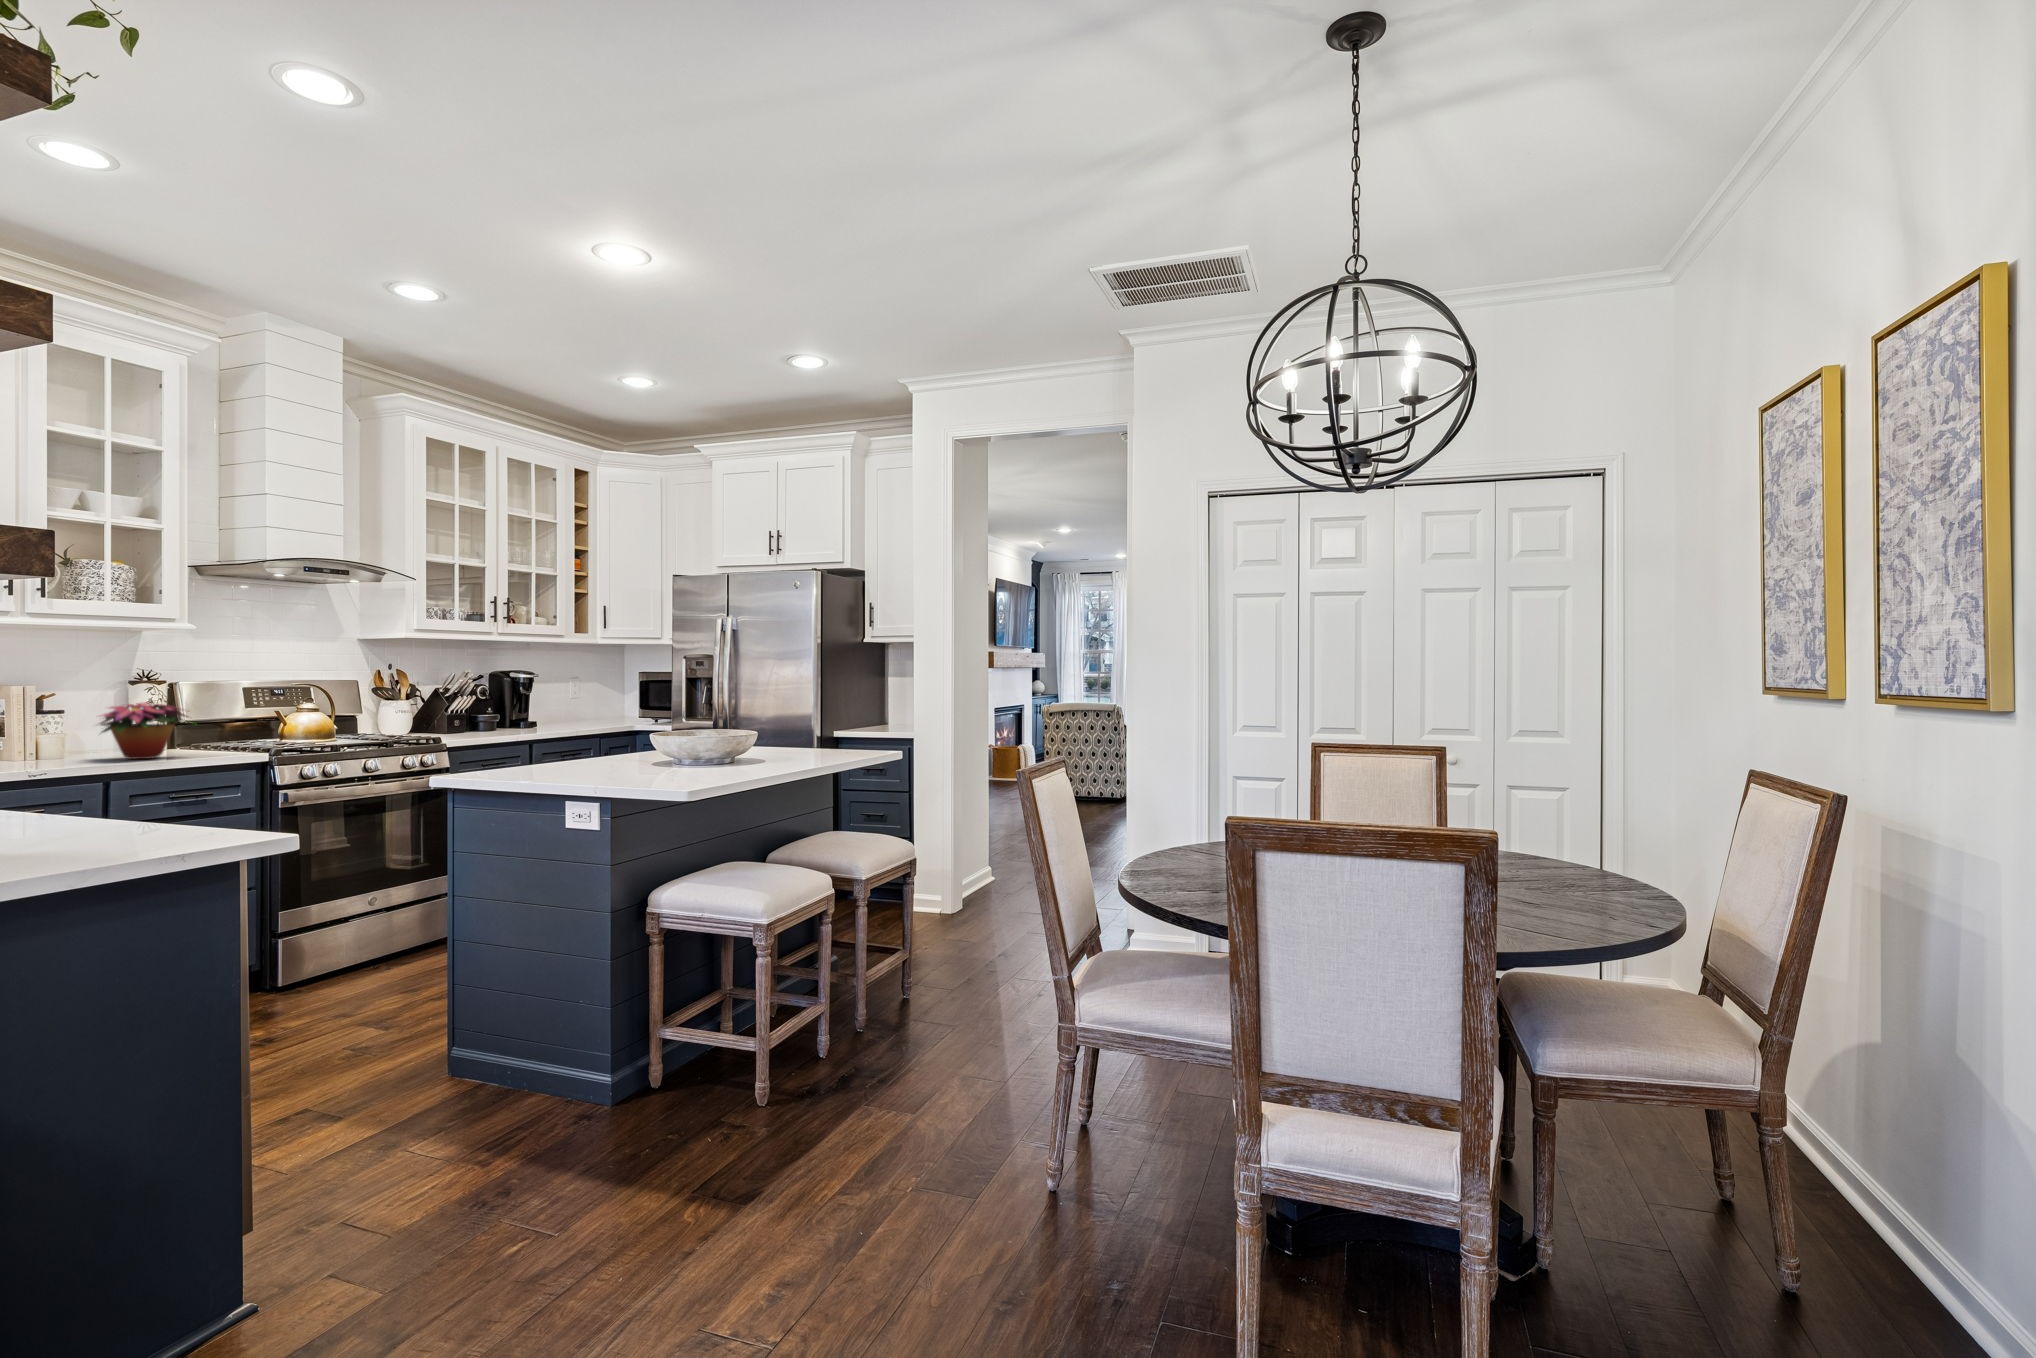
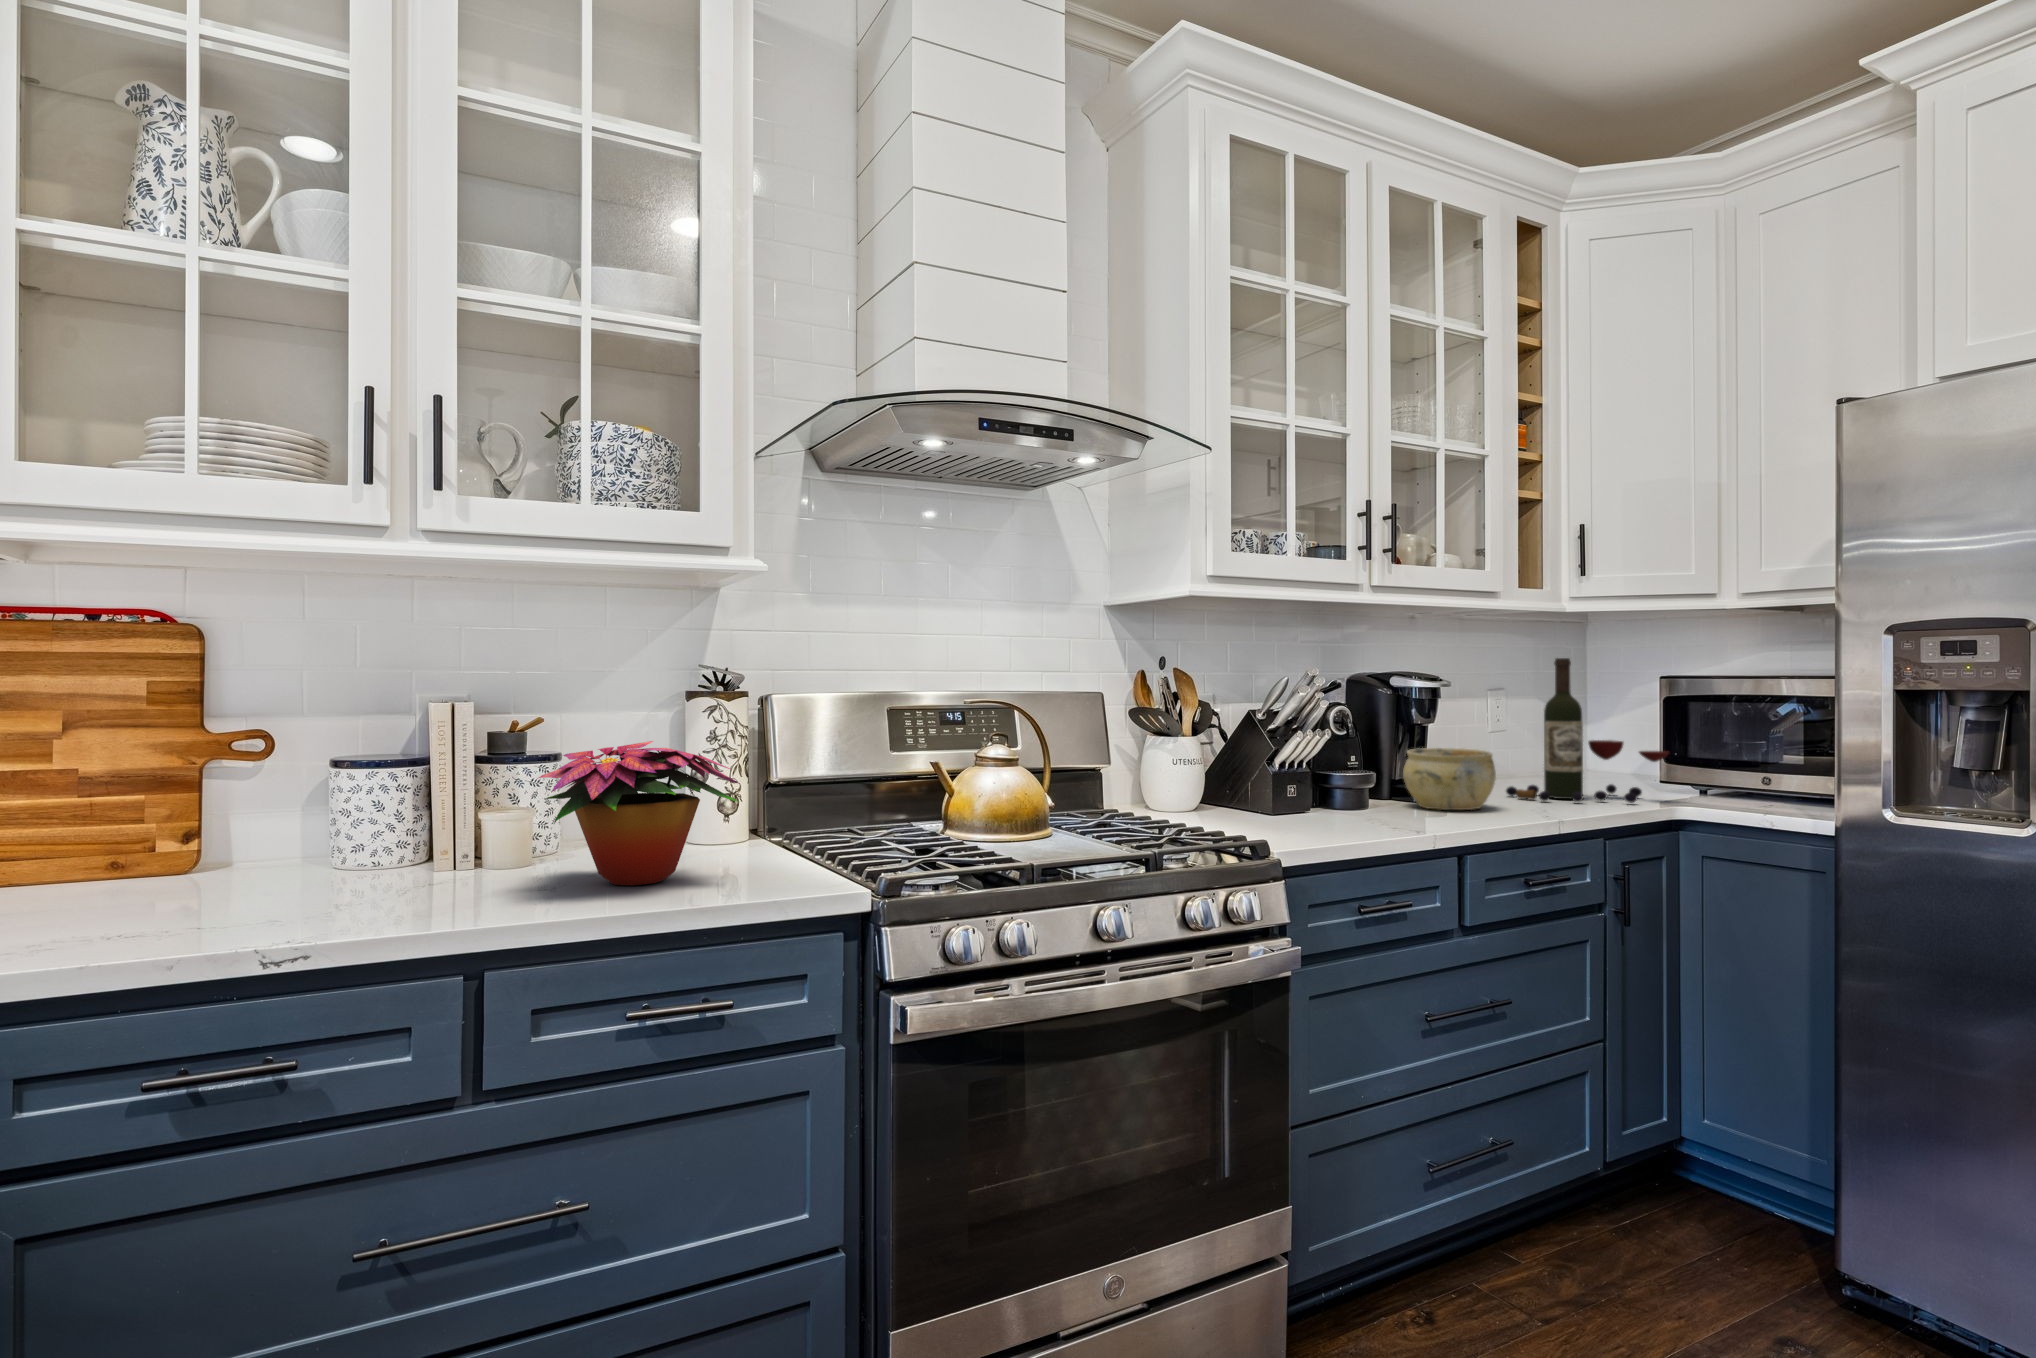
wine bottle: none [565,665,634,725] -> present [1506,658,1669,803]
ceramic bowl: none [513,703,554,729] -> present [1403,748,1496,810]

